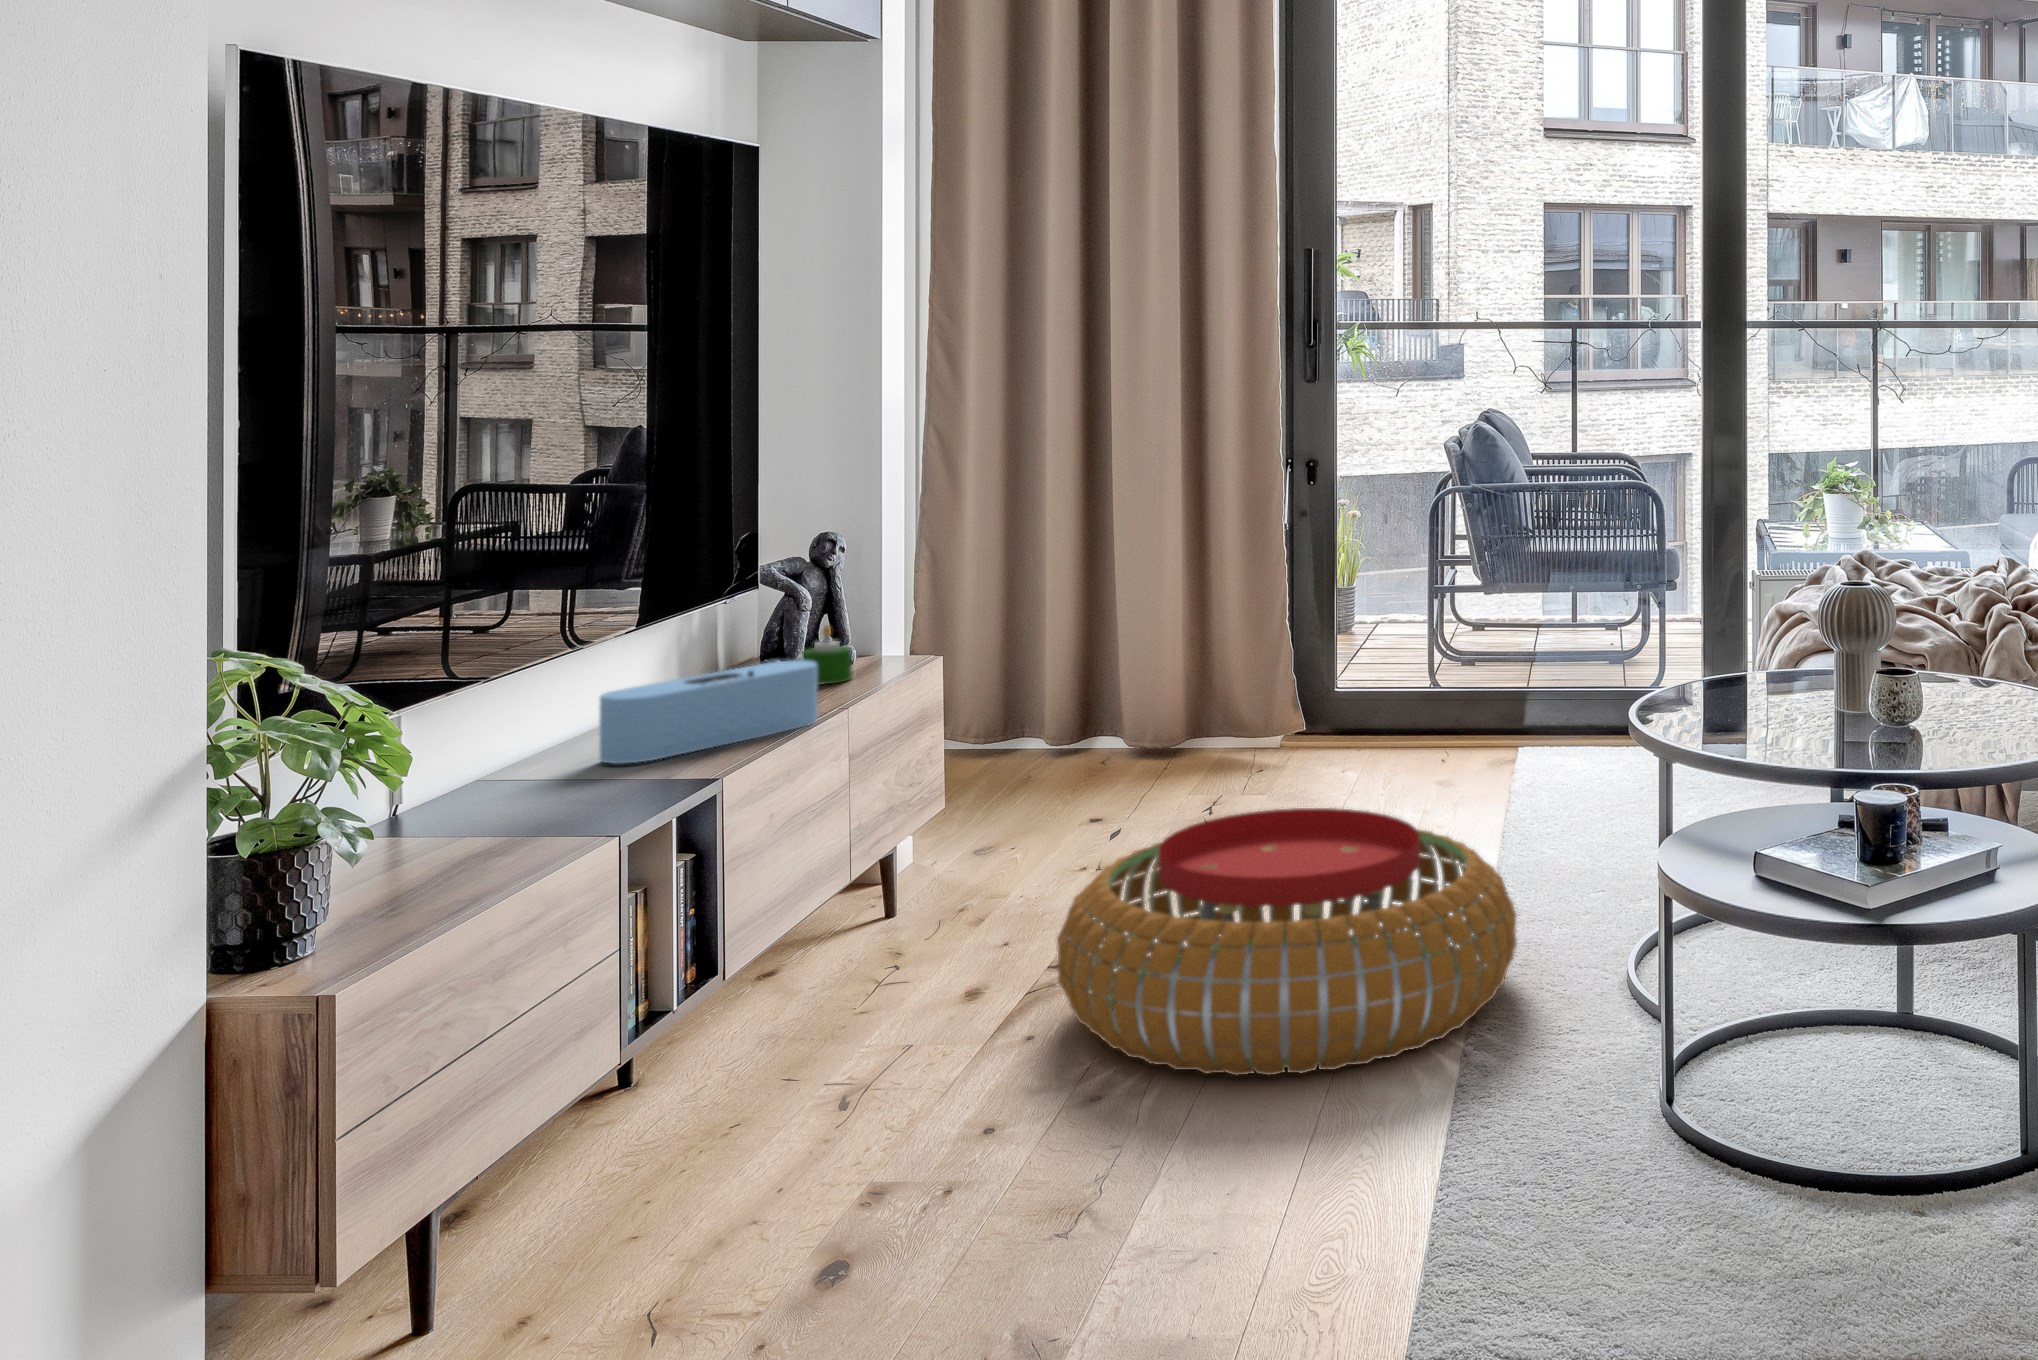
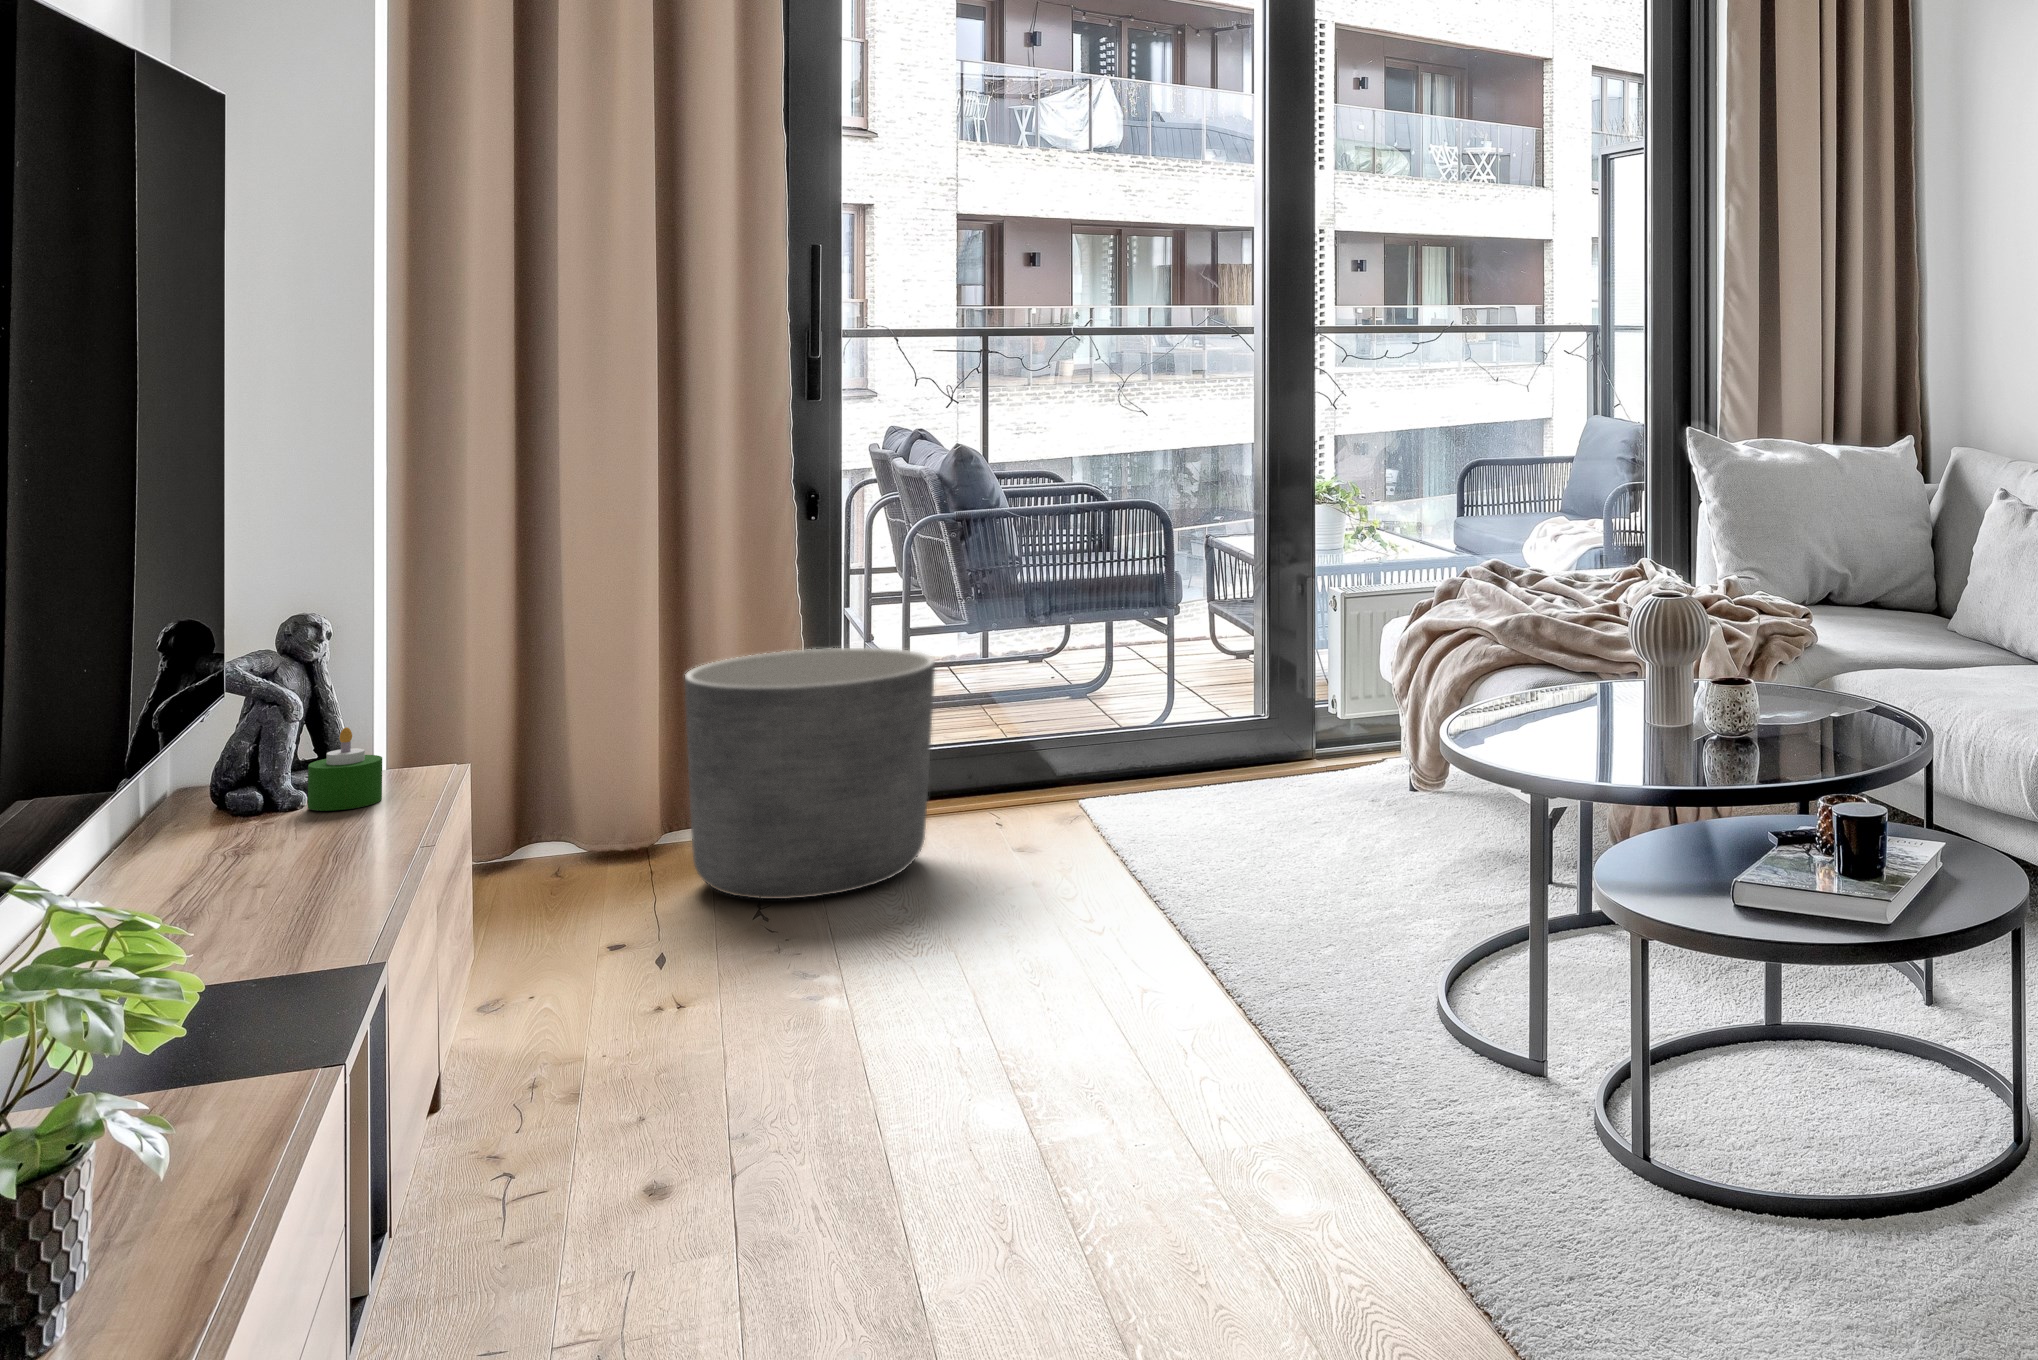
planter: none [1170,592,1365,794] -> present [685,648,935,899]
speaker: present [599,660,818,764] -> none [144,776,428,947]
pouf: present [1057,808,1517,1075] -> none [832,893,1394,1236]

